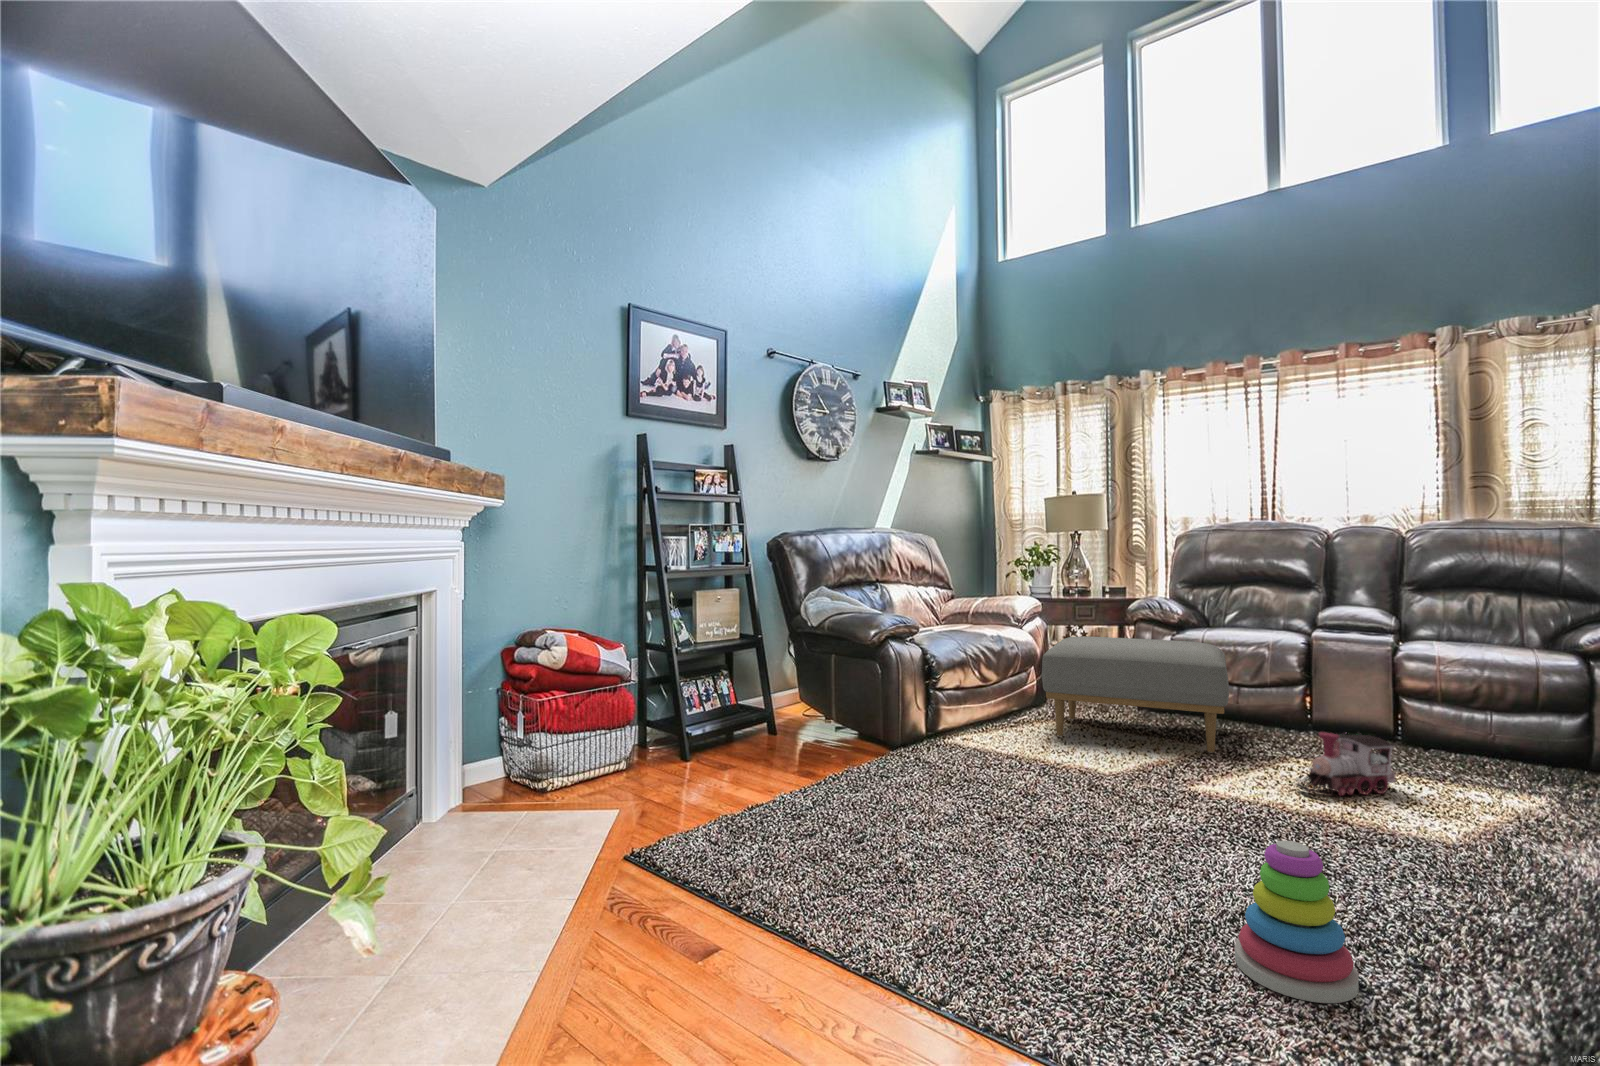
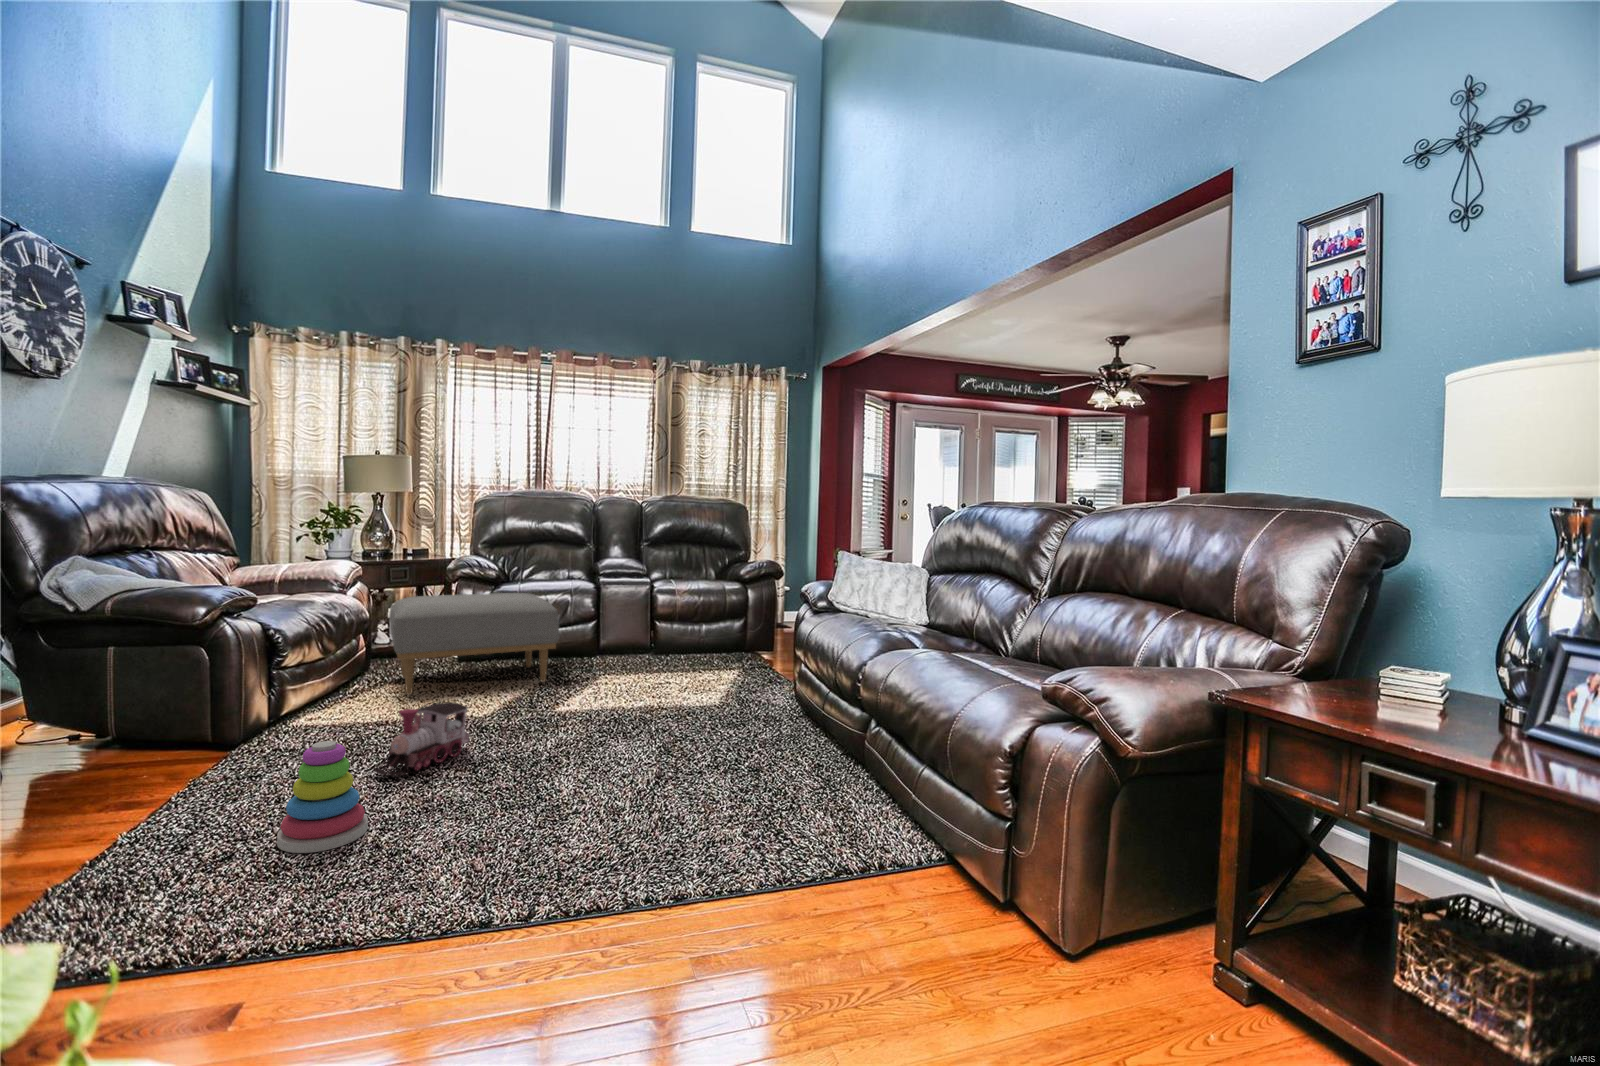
toy train: present [1295,732,1396,796] -> present [373,702,469,775]
stacking toy: present [1235,841,1359,1003] -> present [277,741,368,853]

